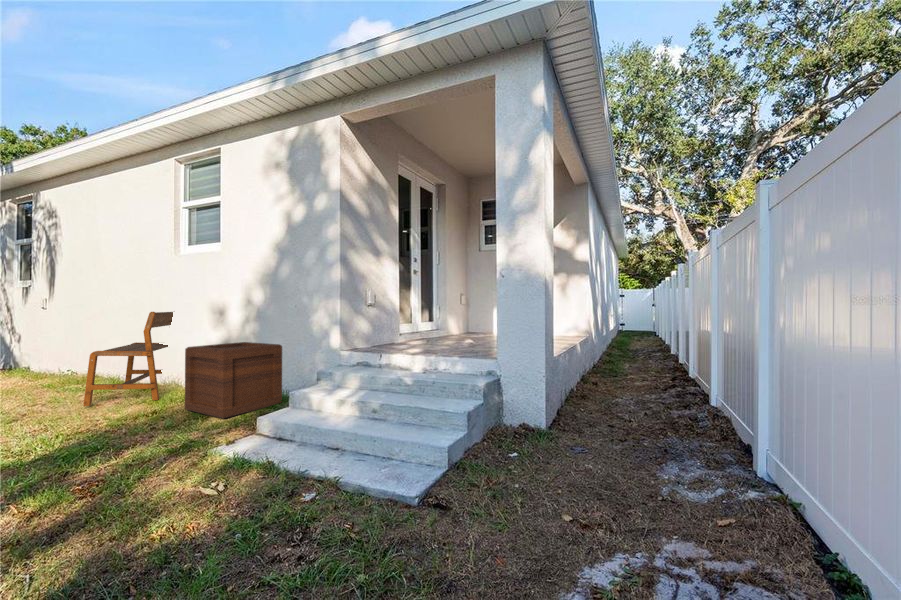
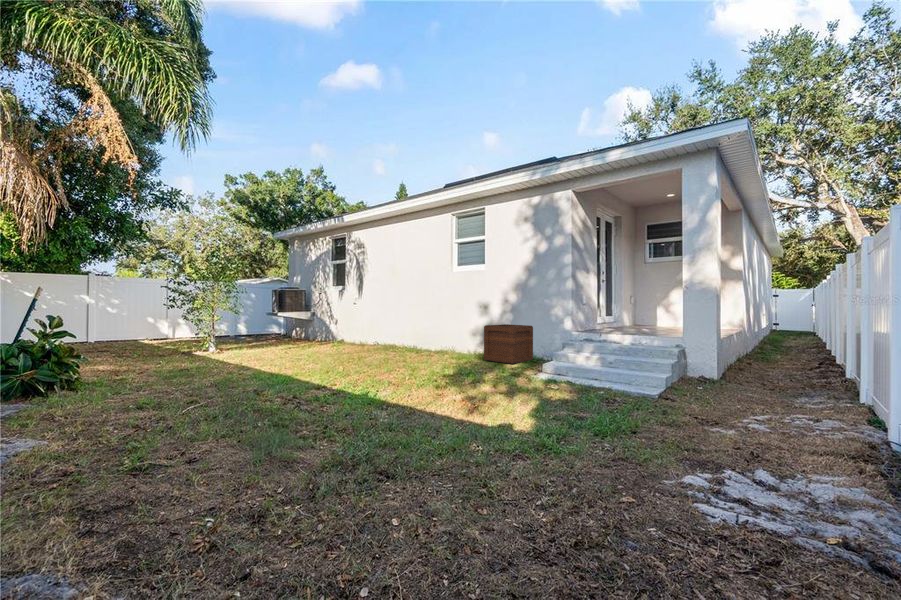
bench: present [83,312,173,406] -> none [424,306,458,357]

